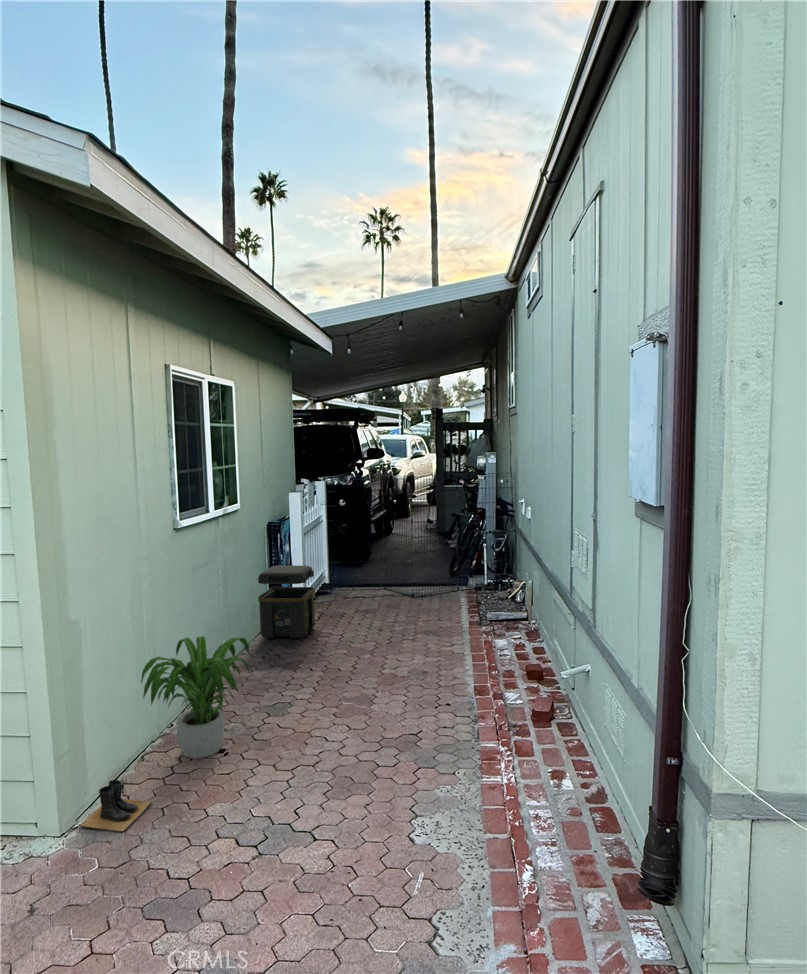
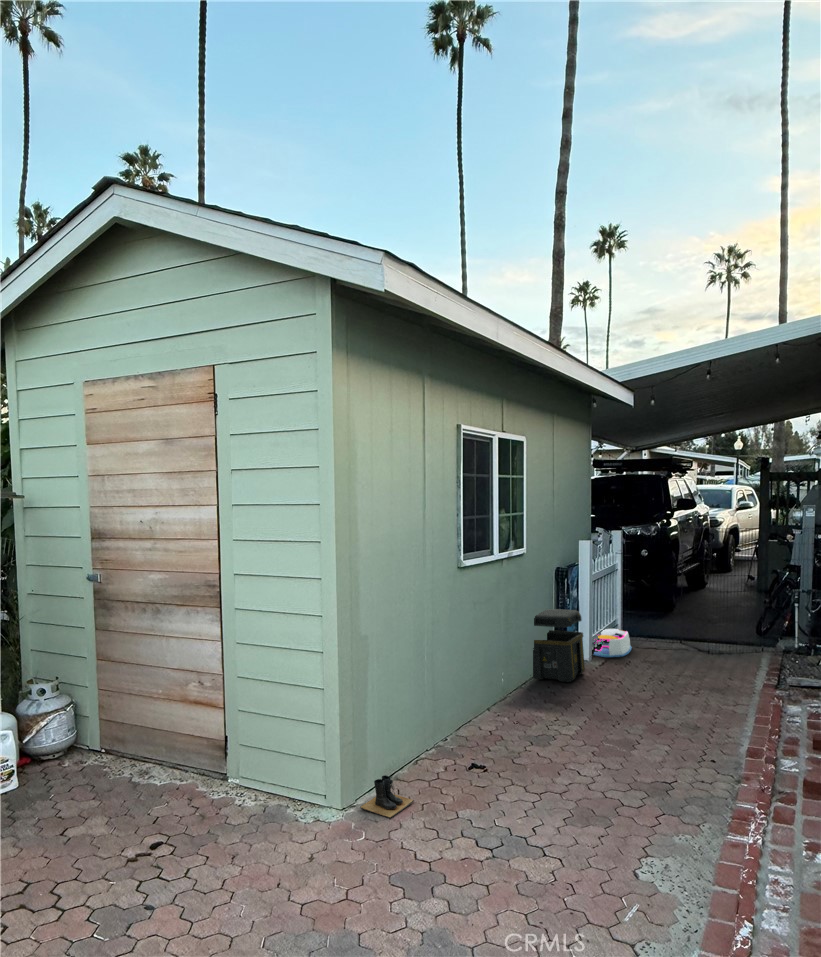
storage bin: none [316,581,353,609] -> present [593,629,631,657]
potted plant: present [141,636,252,759] -> none [410,666,504,773]

